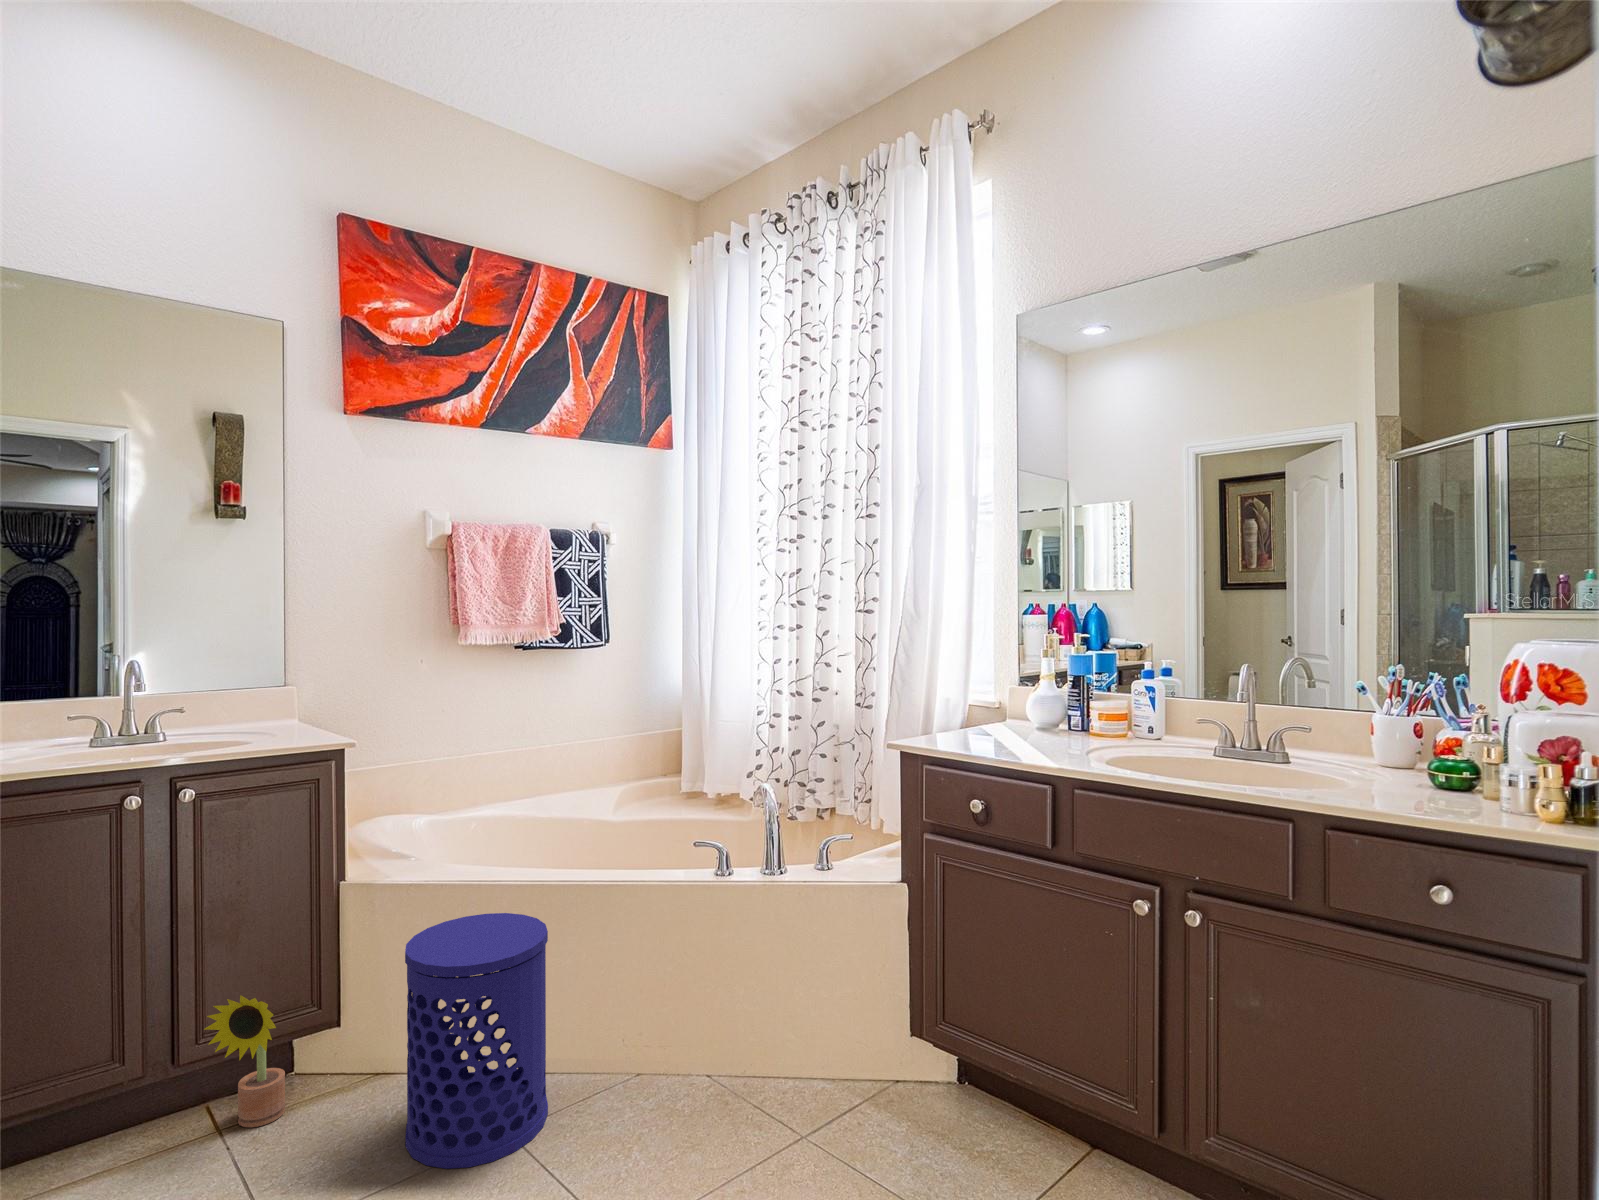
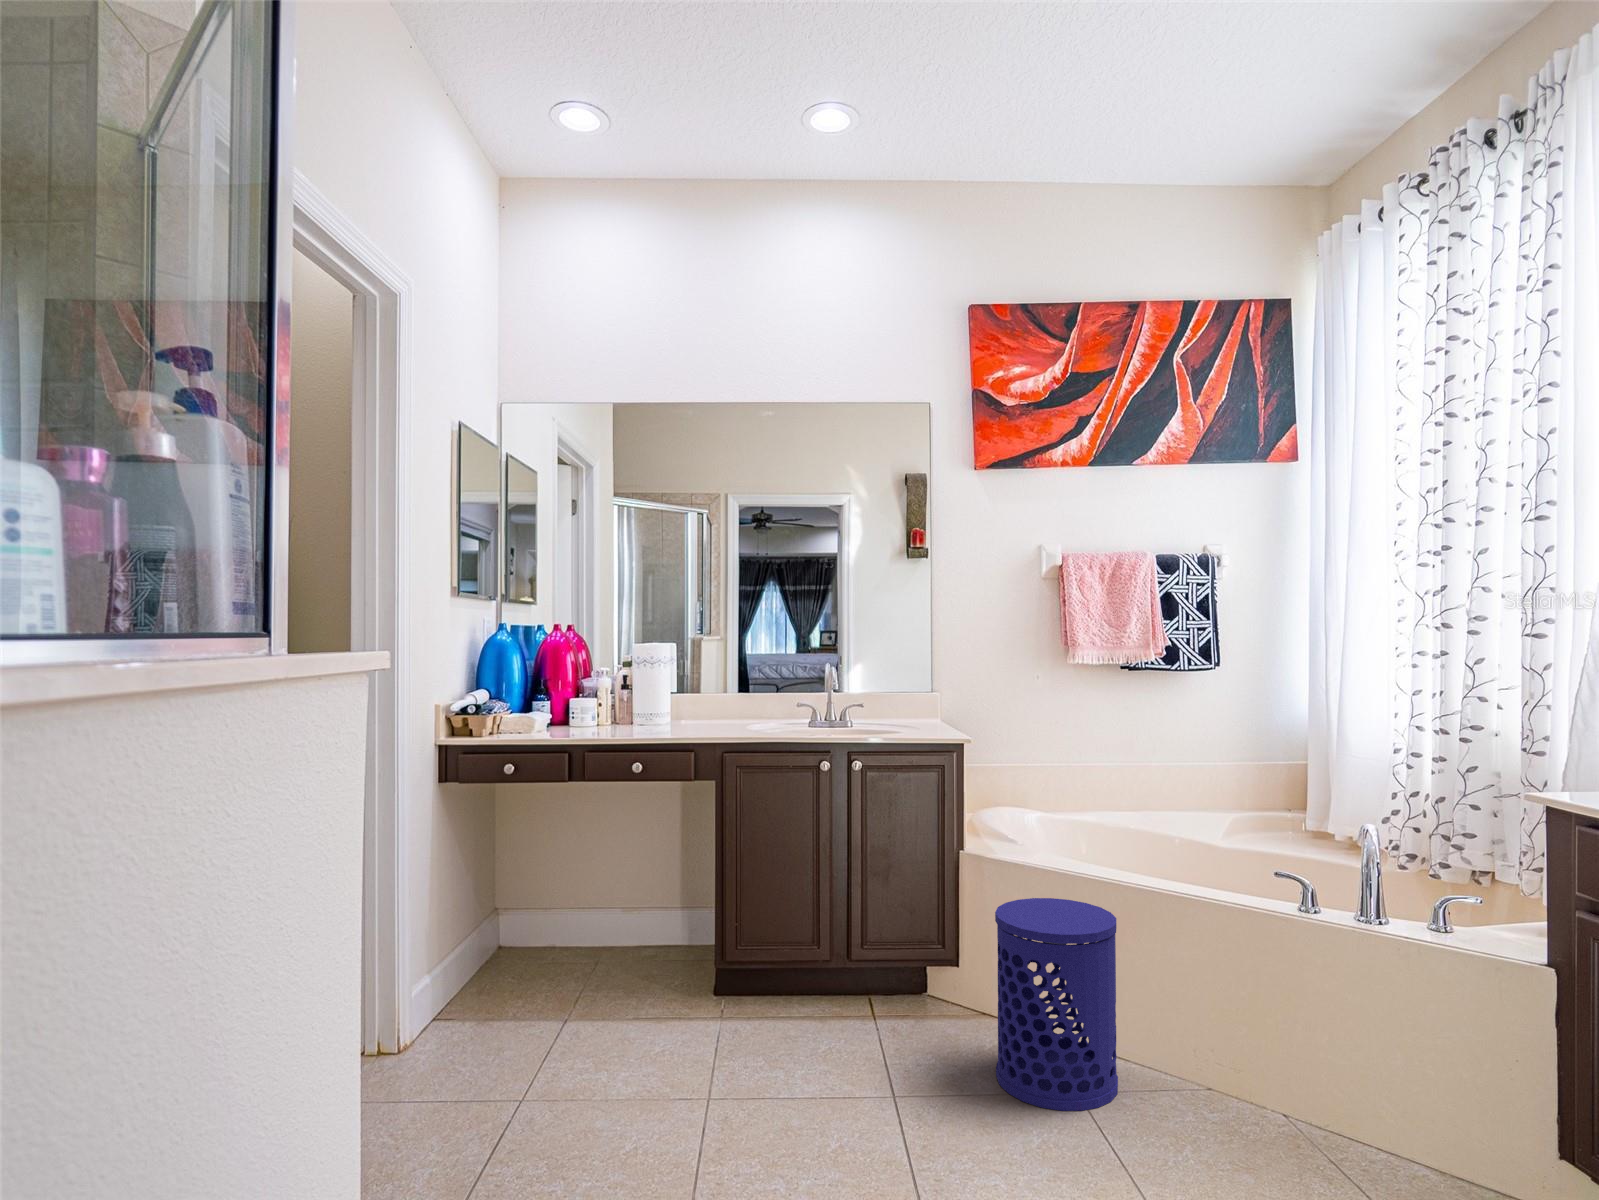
decorative plant: present [204,995,285,1127] -> none [864,920,918,1026]

